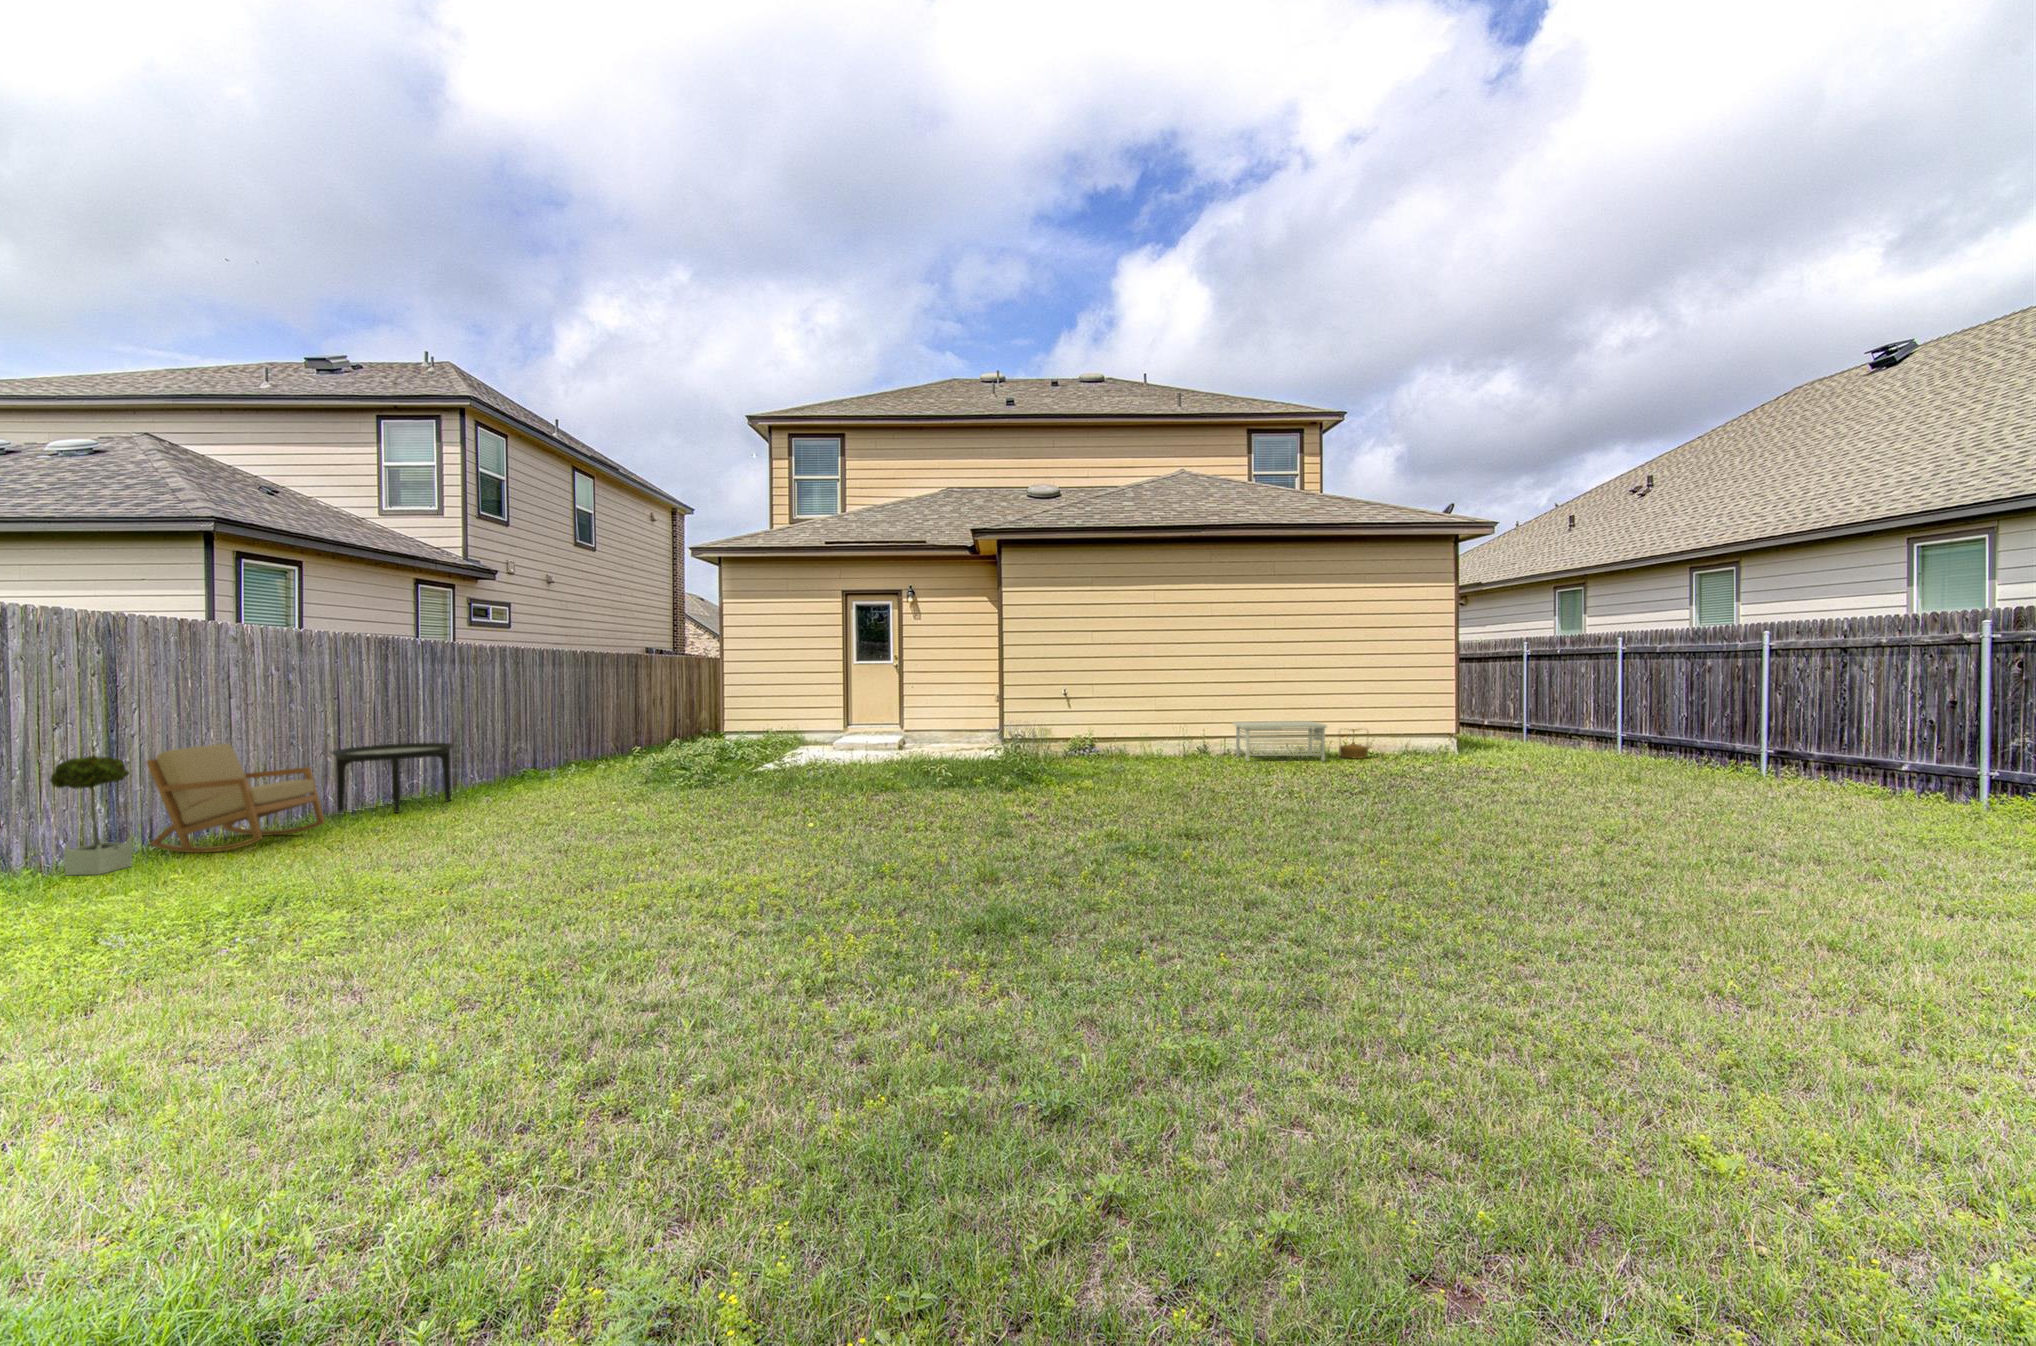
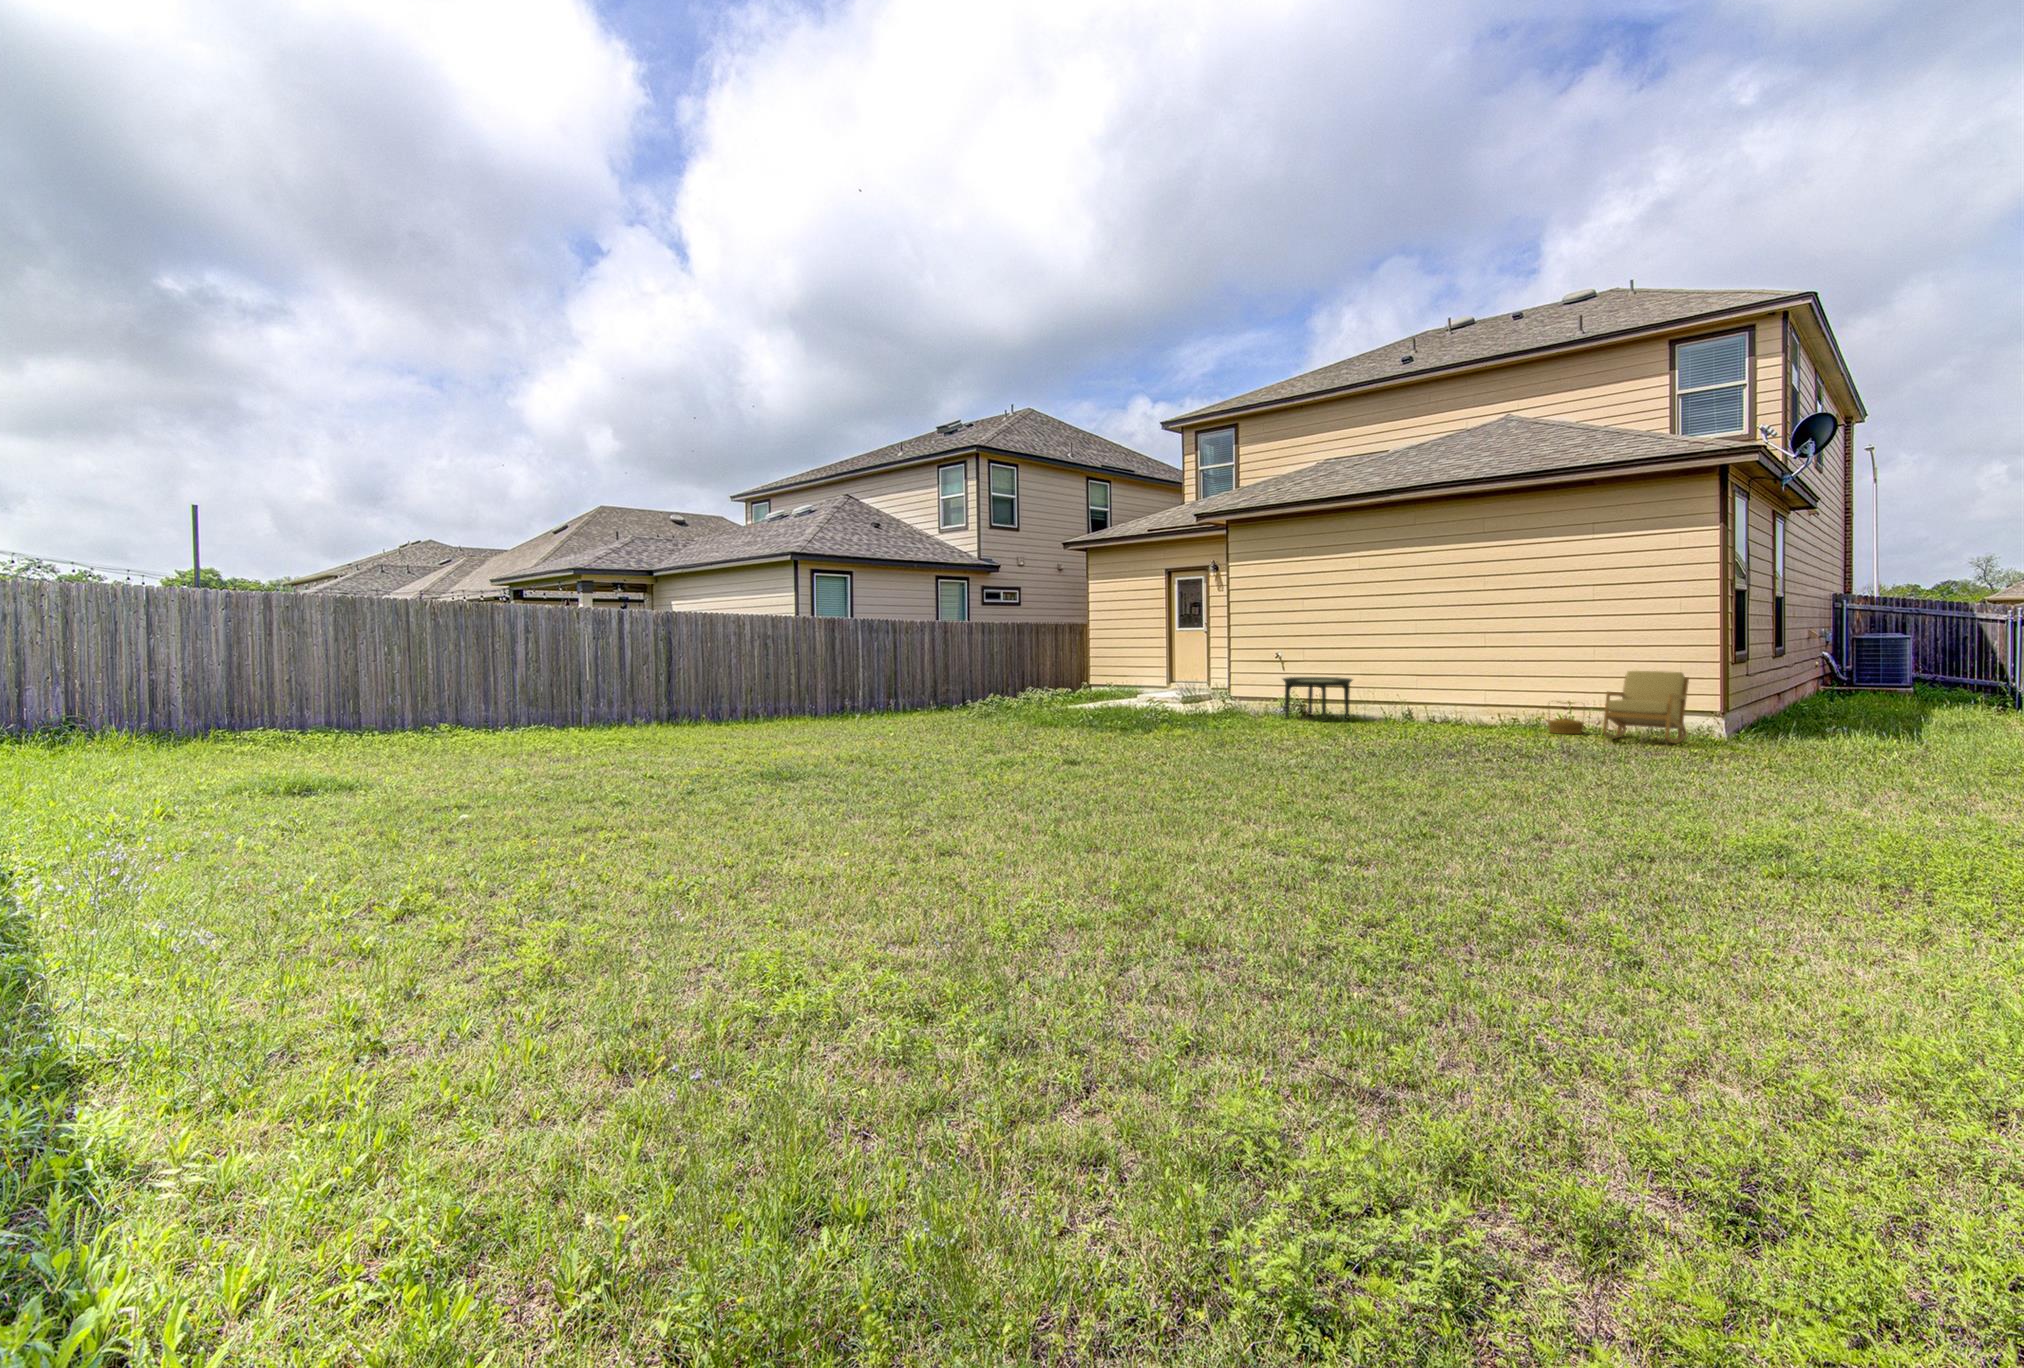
storage bench: present [1233,721,1327,761] -> none [1420,688,1525,732]
chair: present [146,743,325,853] -> present [1603,671,1689,743]
round table: present [331,743,454,813] -> present [1283,677,1352,722]
potted tree: present [50,755,132,875] -> none [719,665,743,715]

